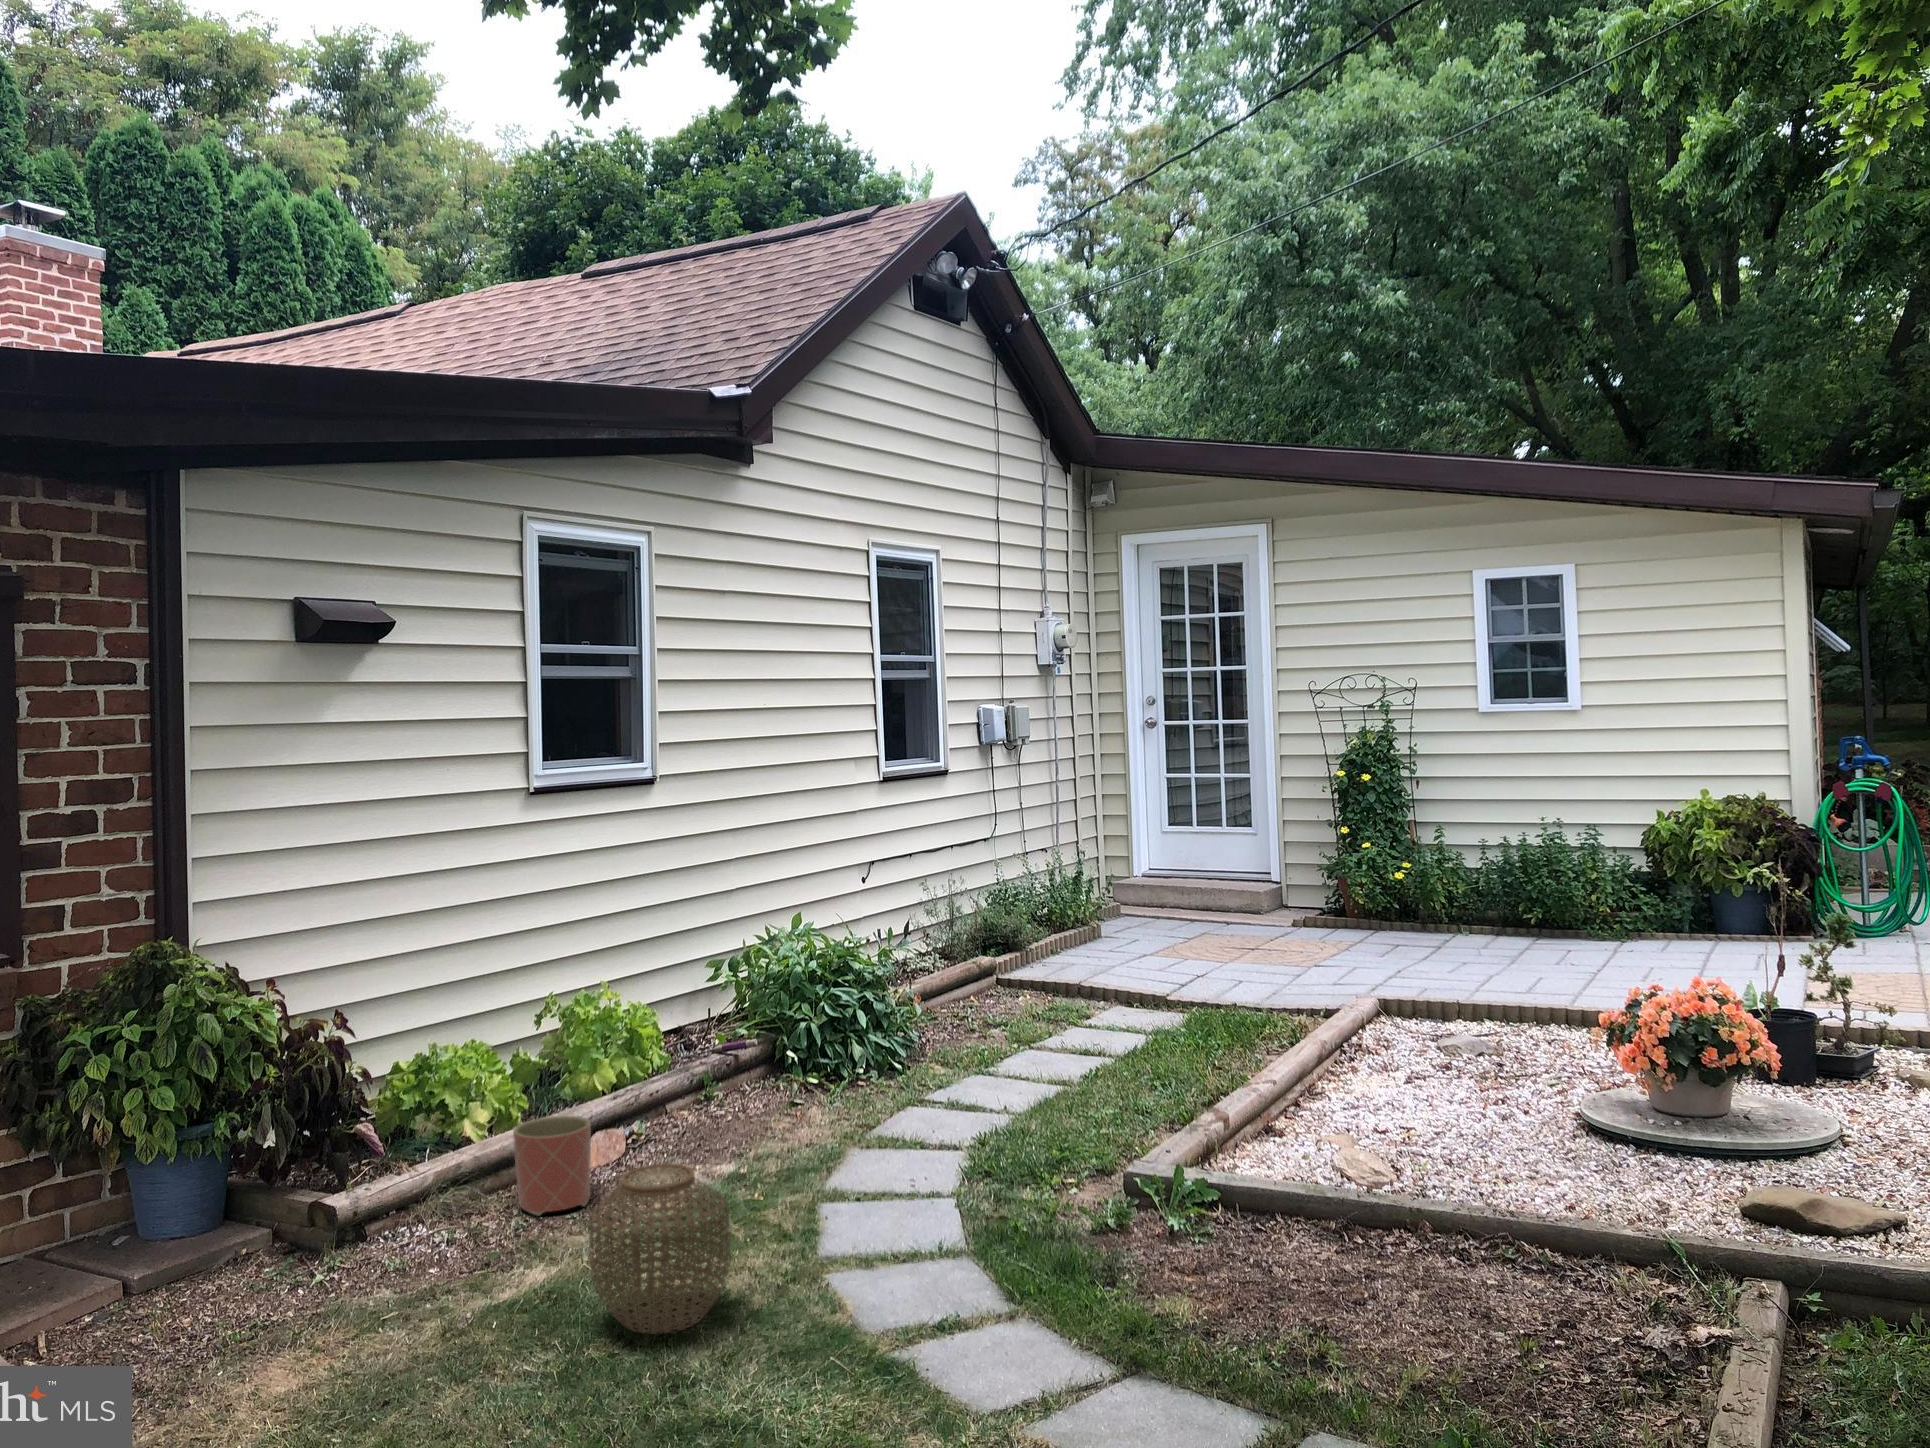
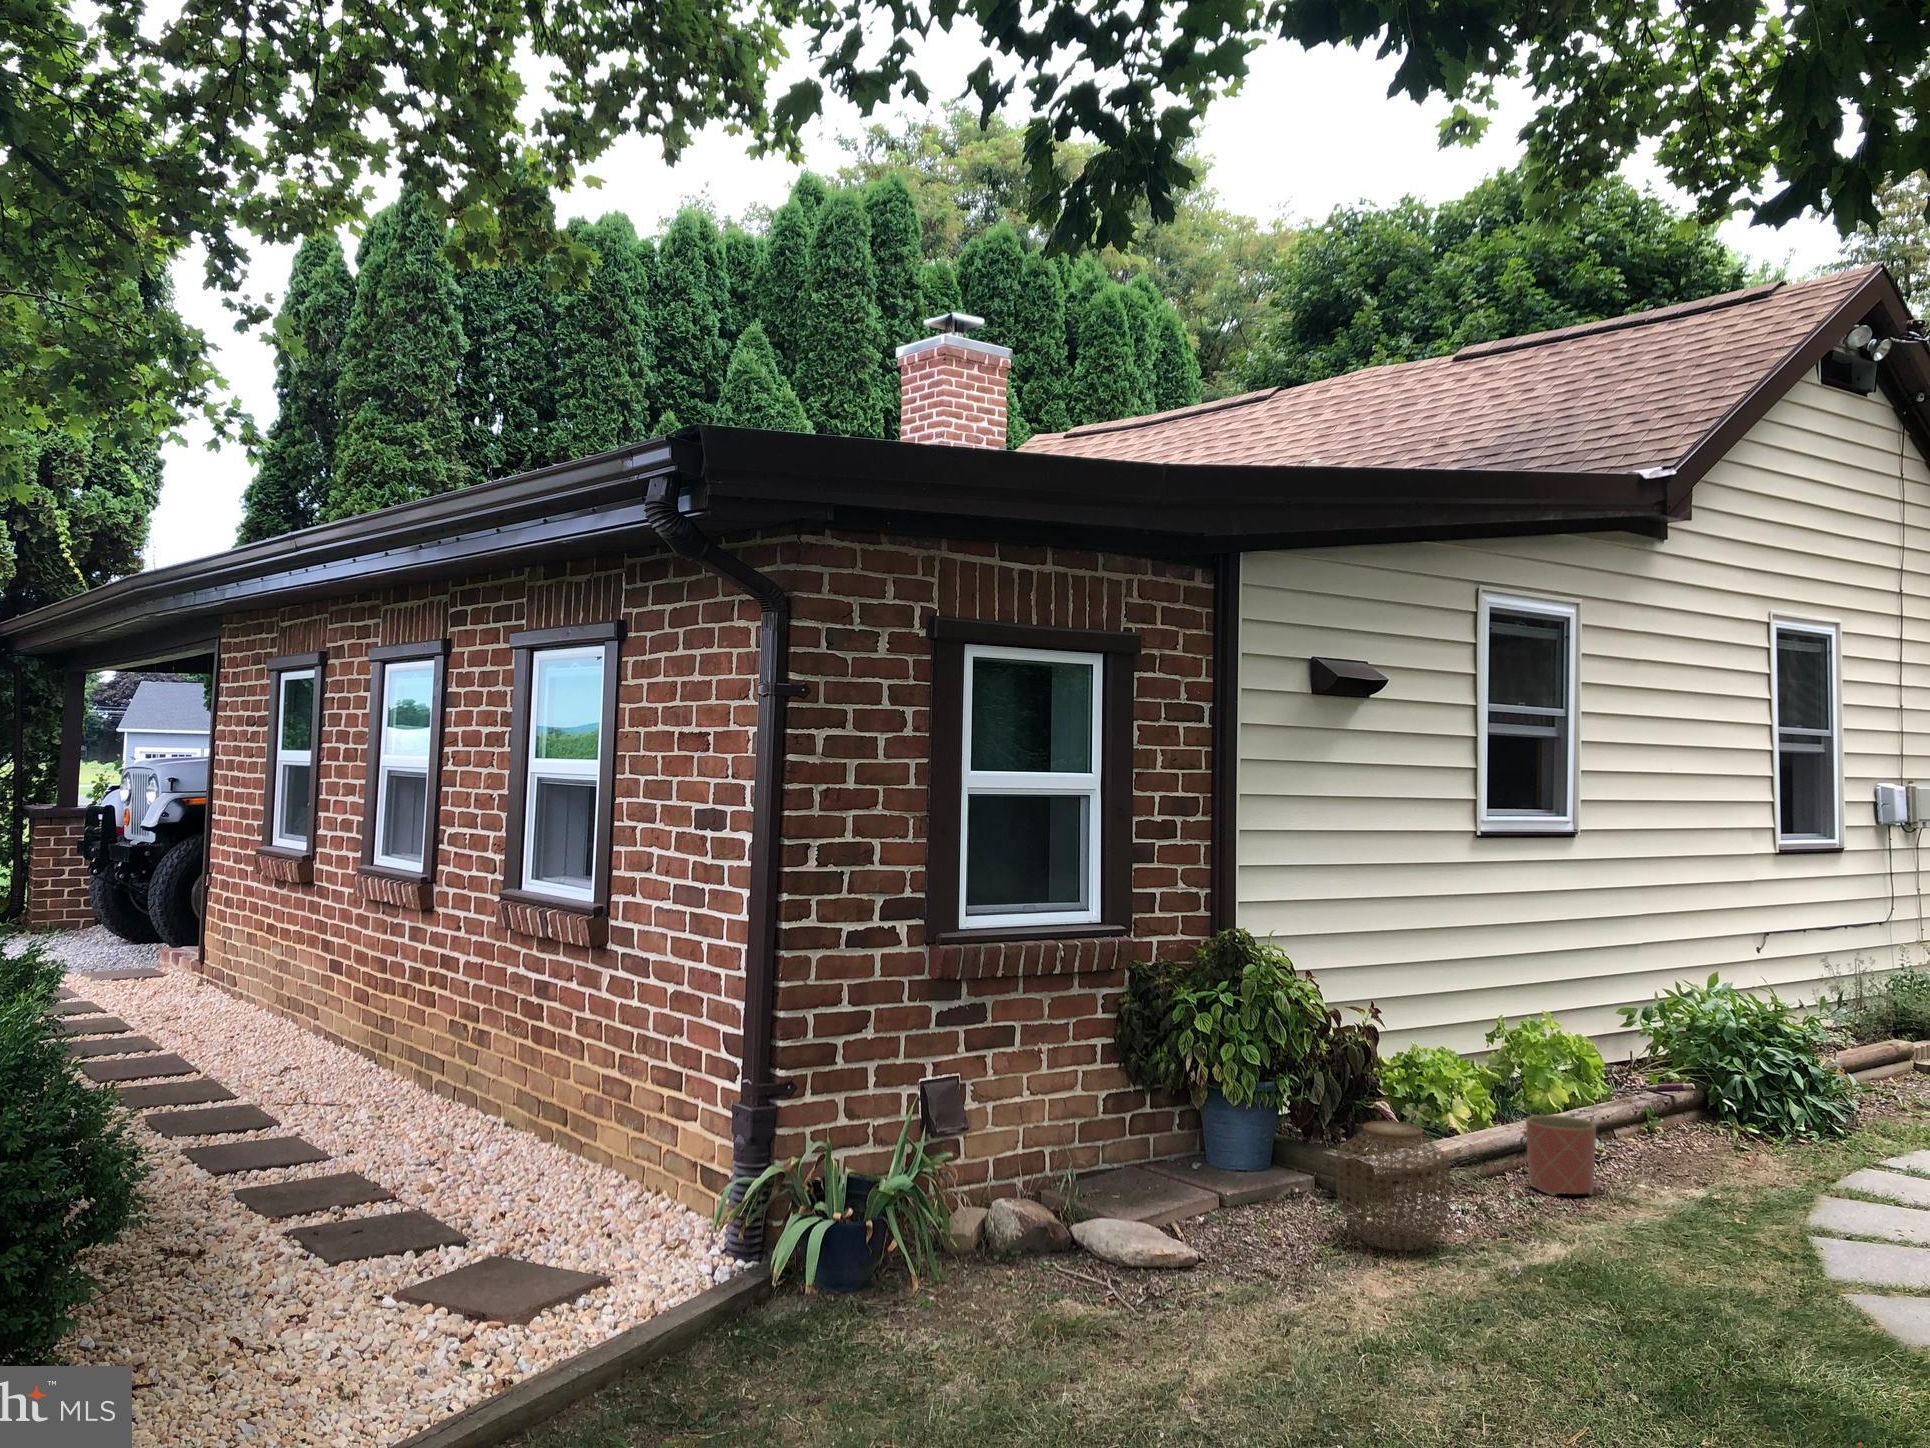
woven basket: present [589,1164,730,1334] -> present [1336,1121,1451,1250]

